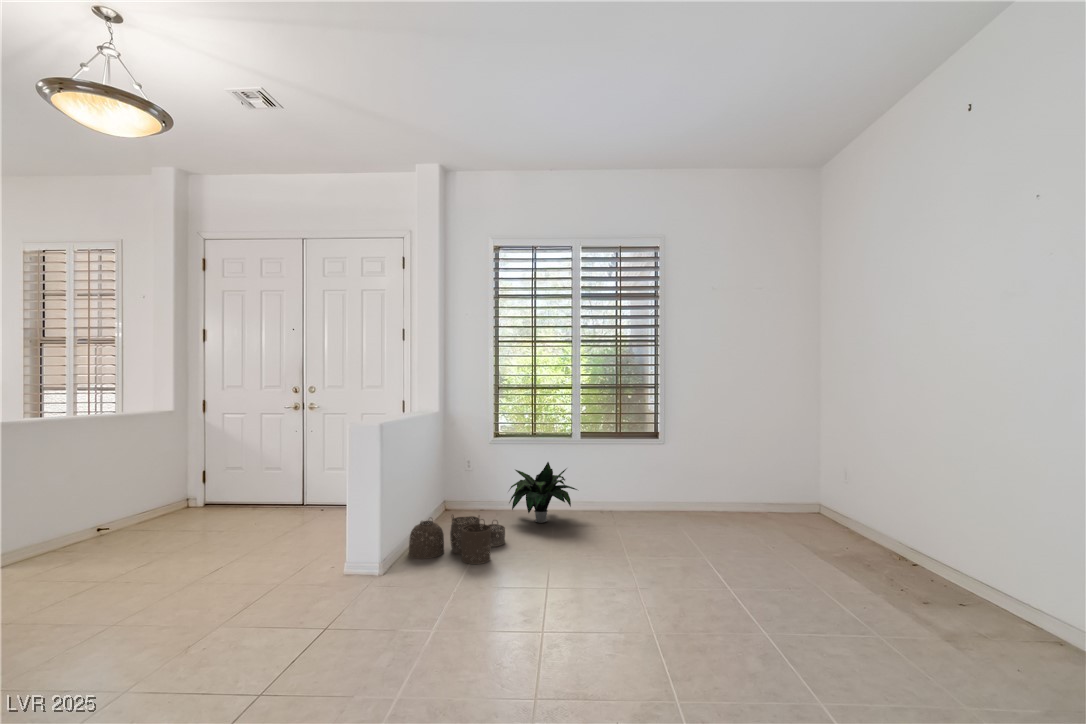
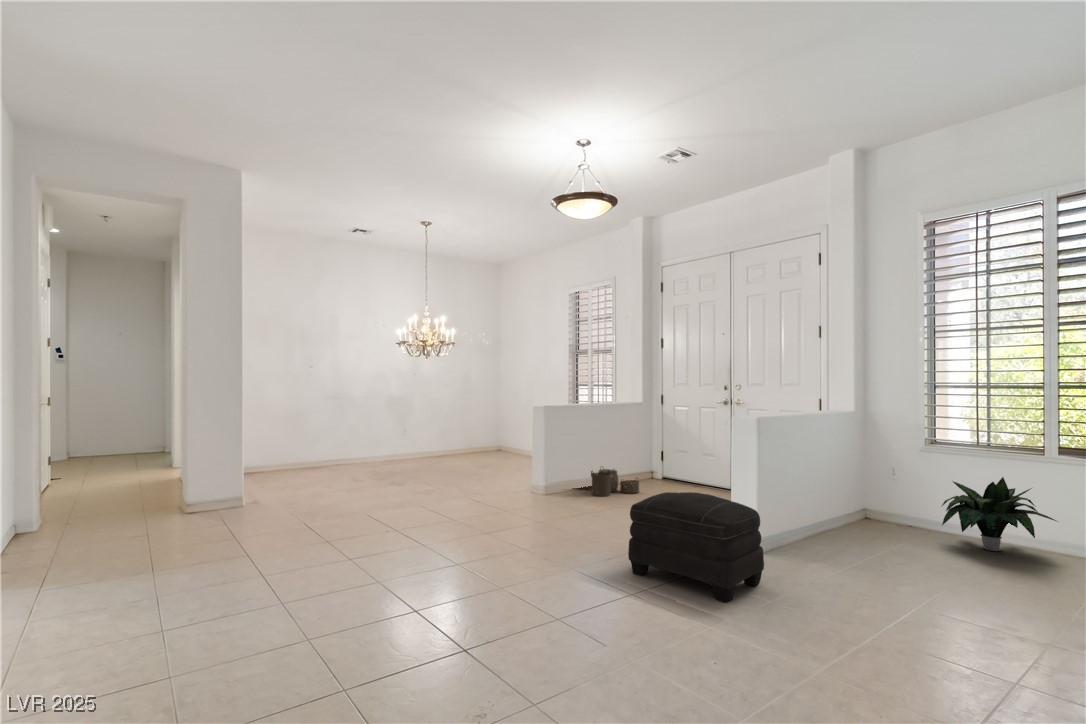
woven basket: present [408,514,505,564] -> present [578,469,639,496]
ottoman: none [229,544,413,694] -> present [628,492,764,602]

